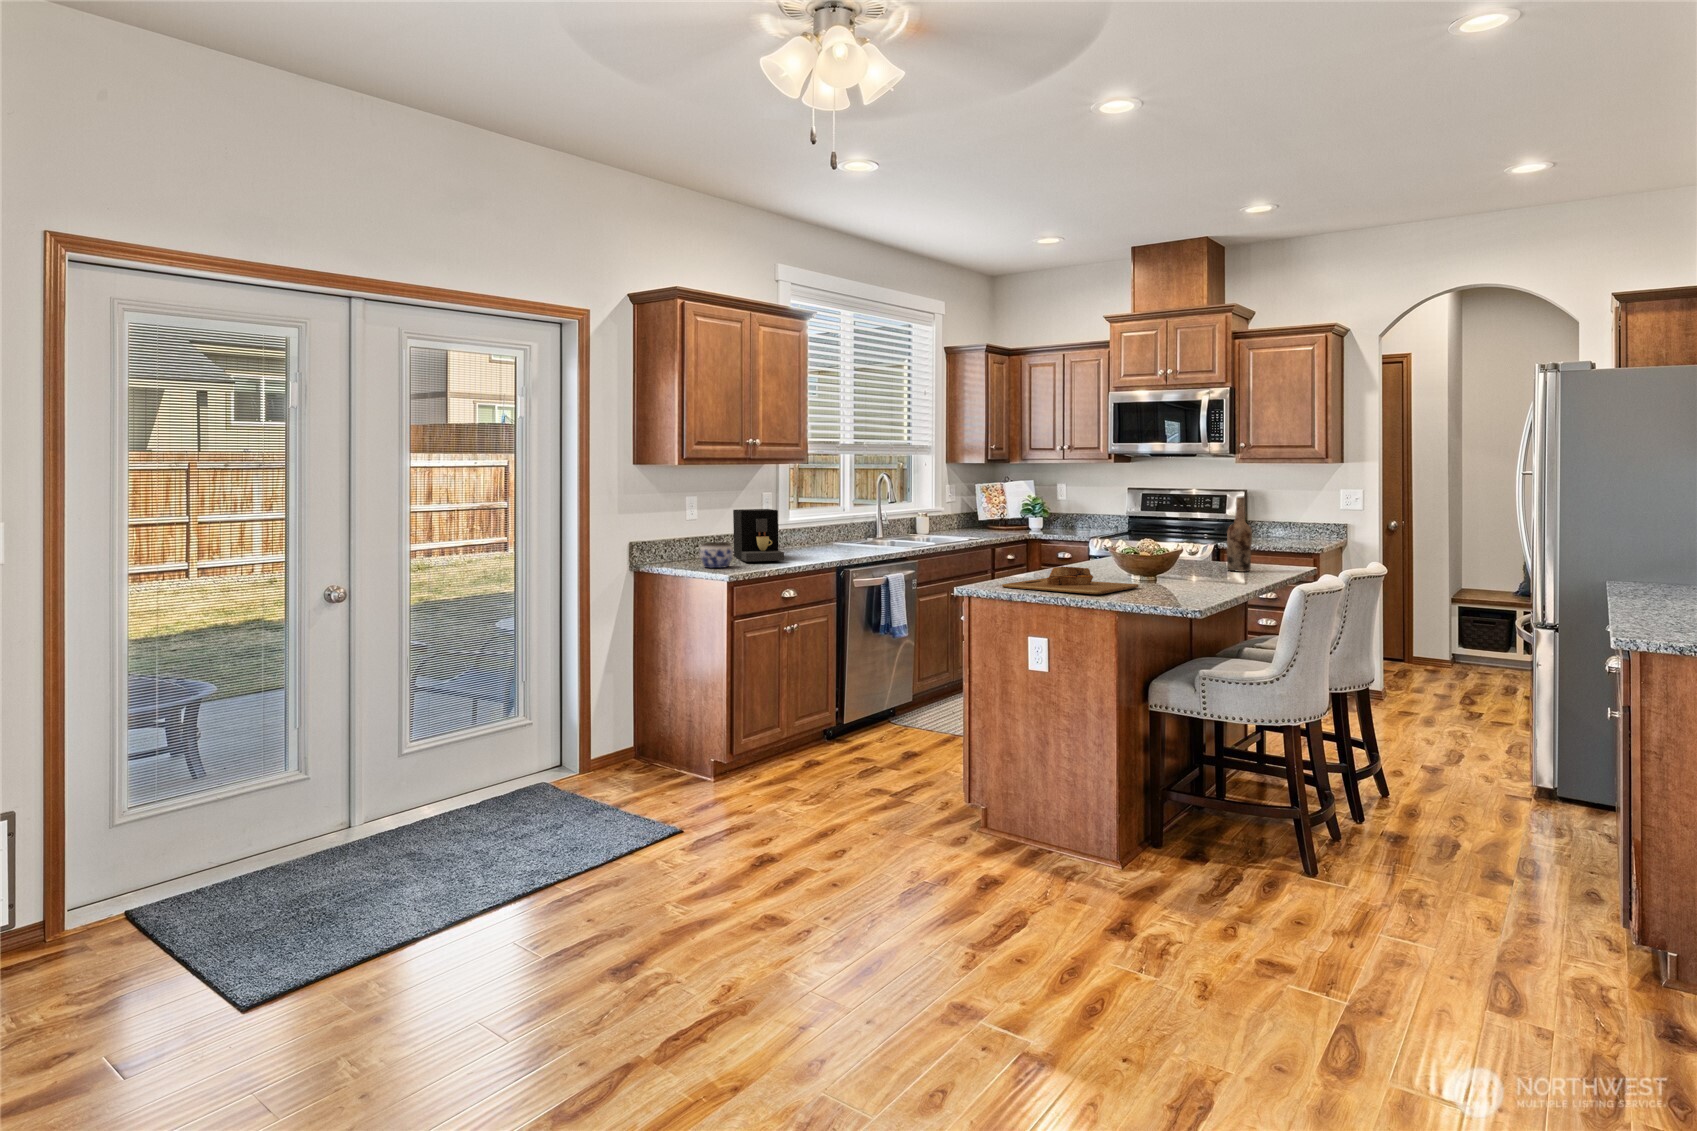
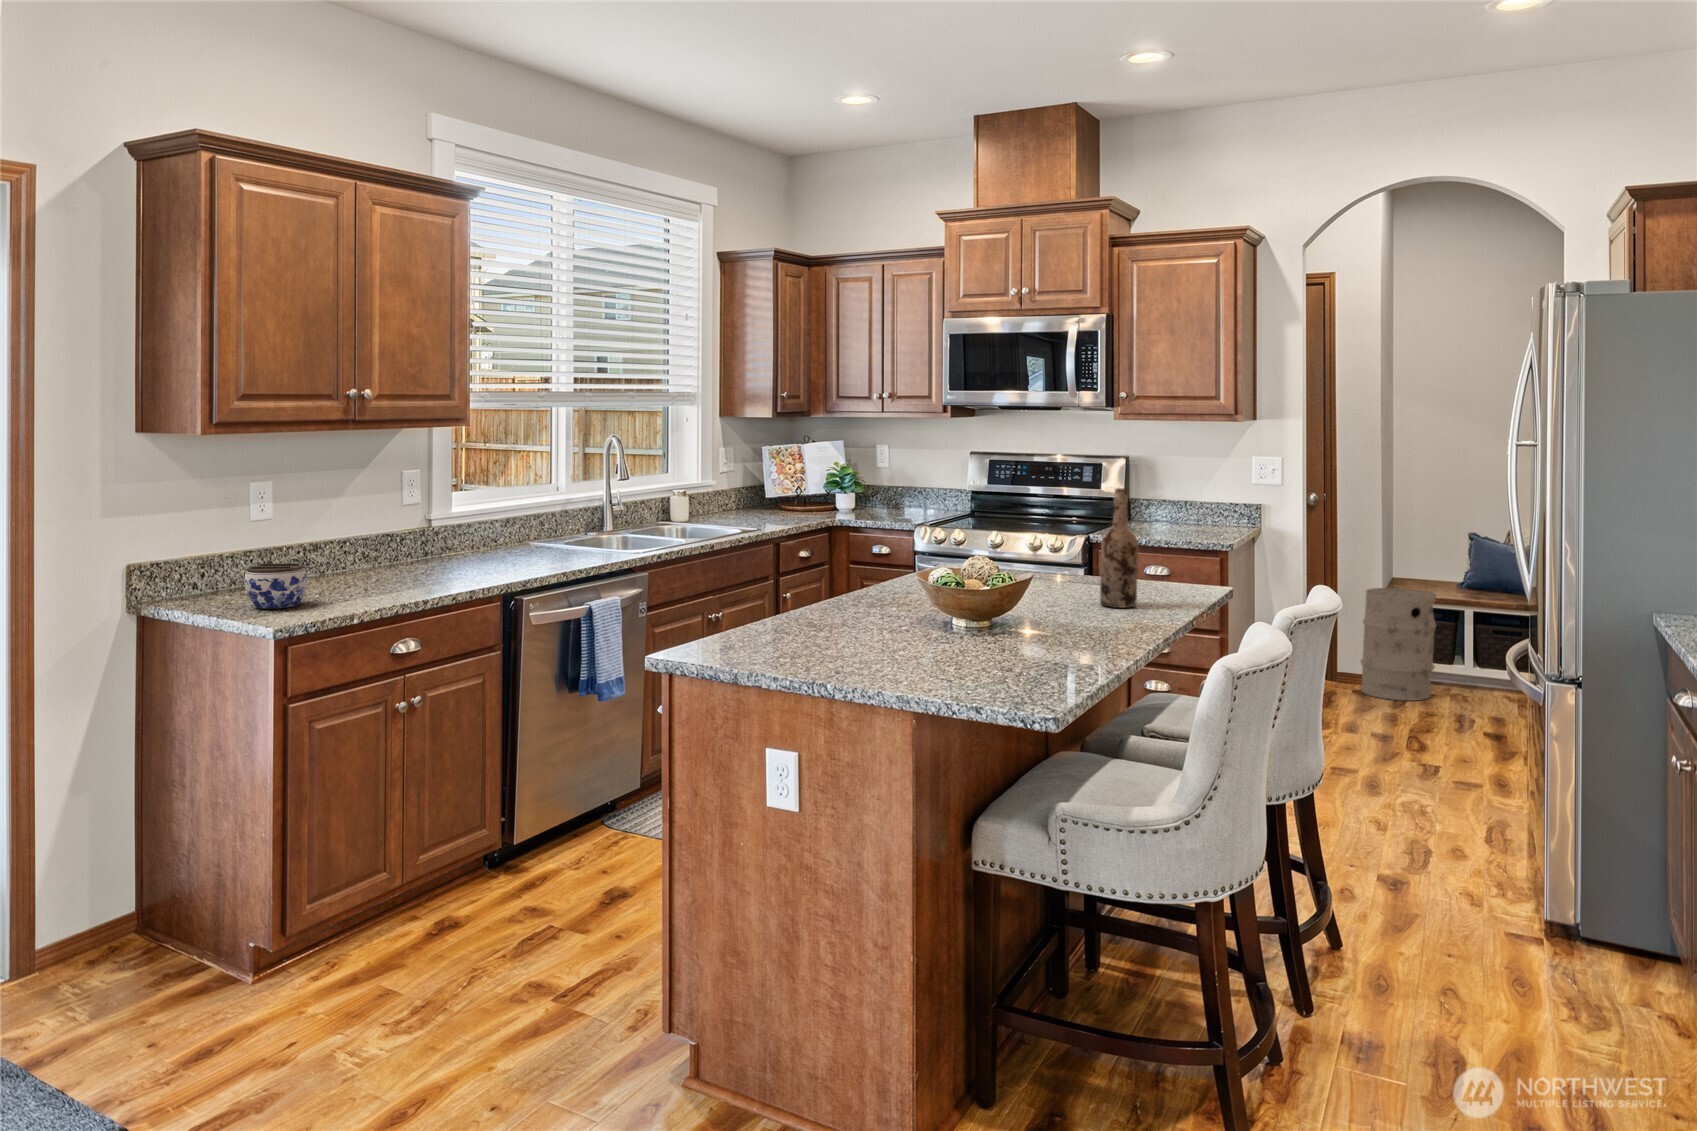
coffee maker: present [733,509,784,562] -> none [333,500,406,593]
cutting board: present [1002,566,1138,594] -> none [721,625,953,684]
trash can: none [1431,590,1491,675] -> present [1361,588,1437,701]

